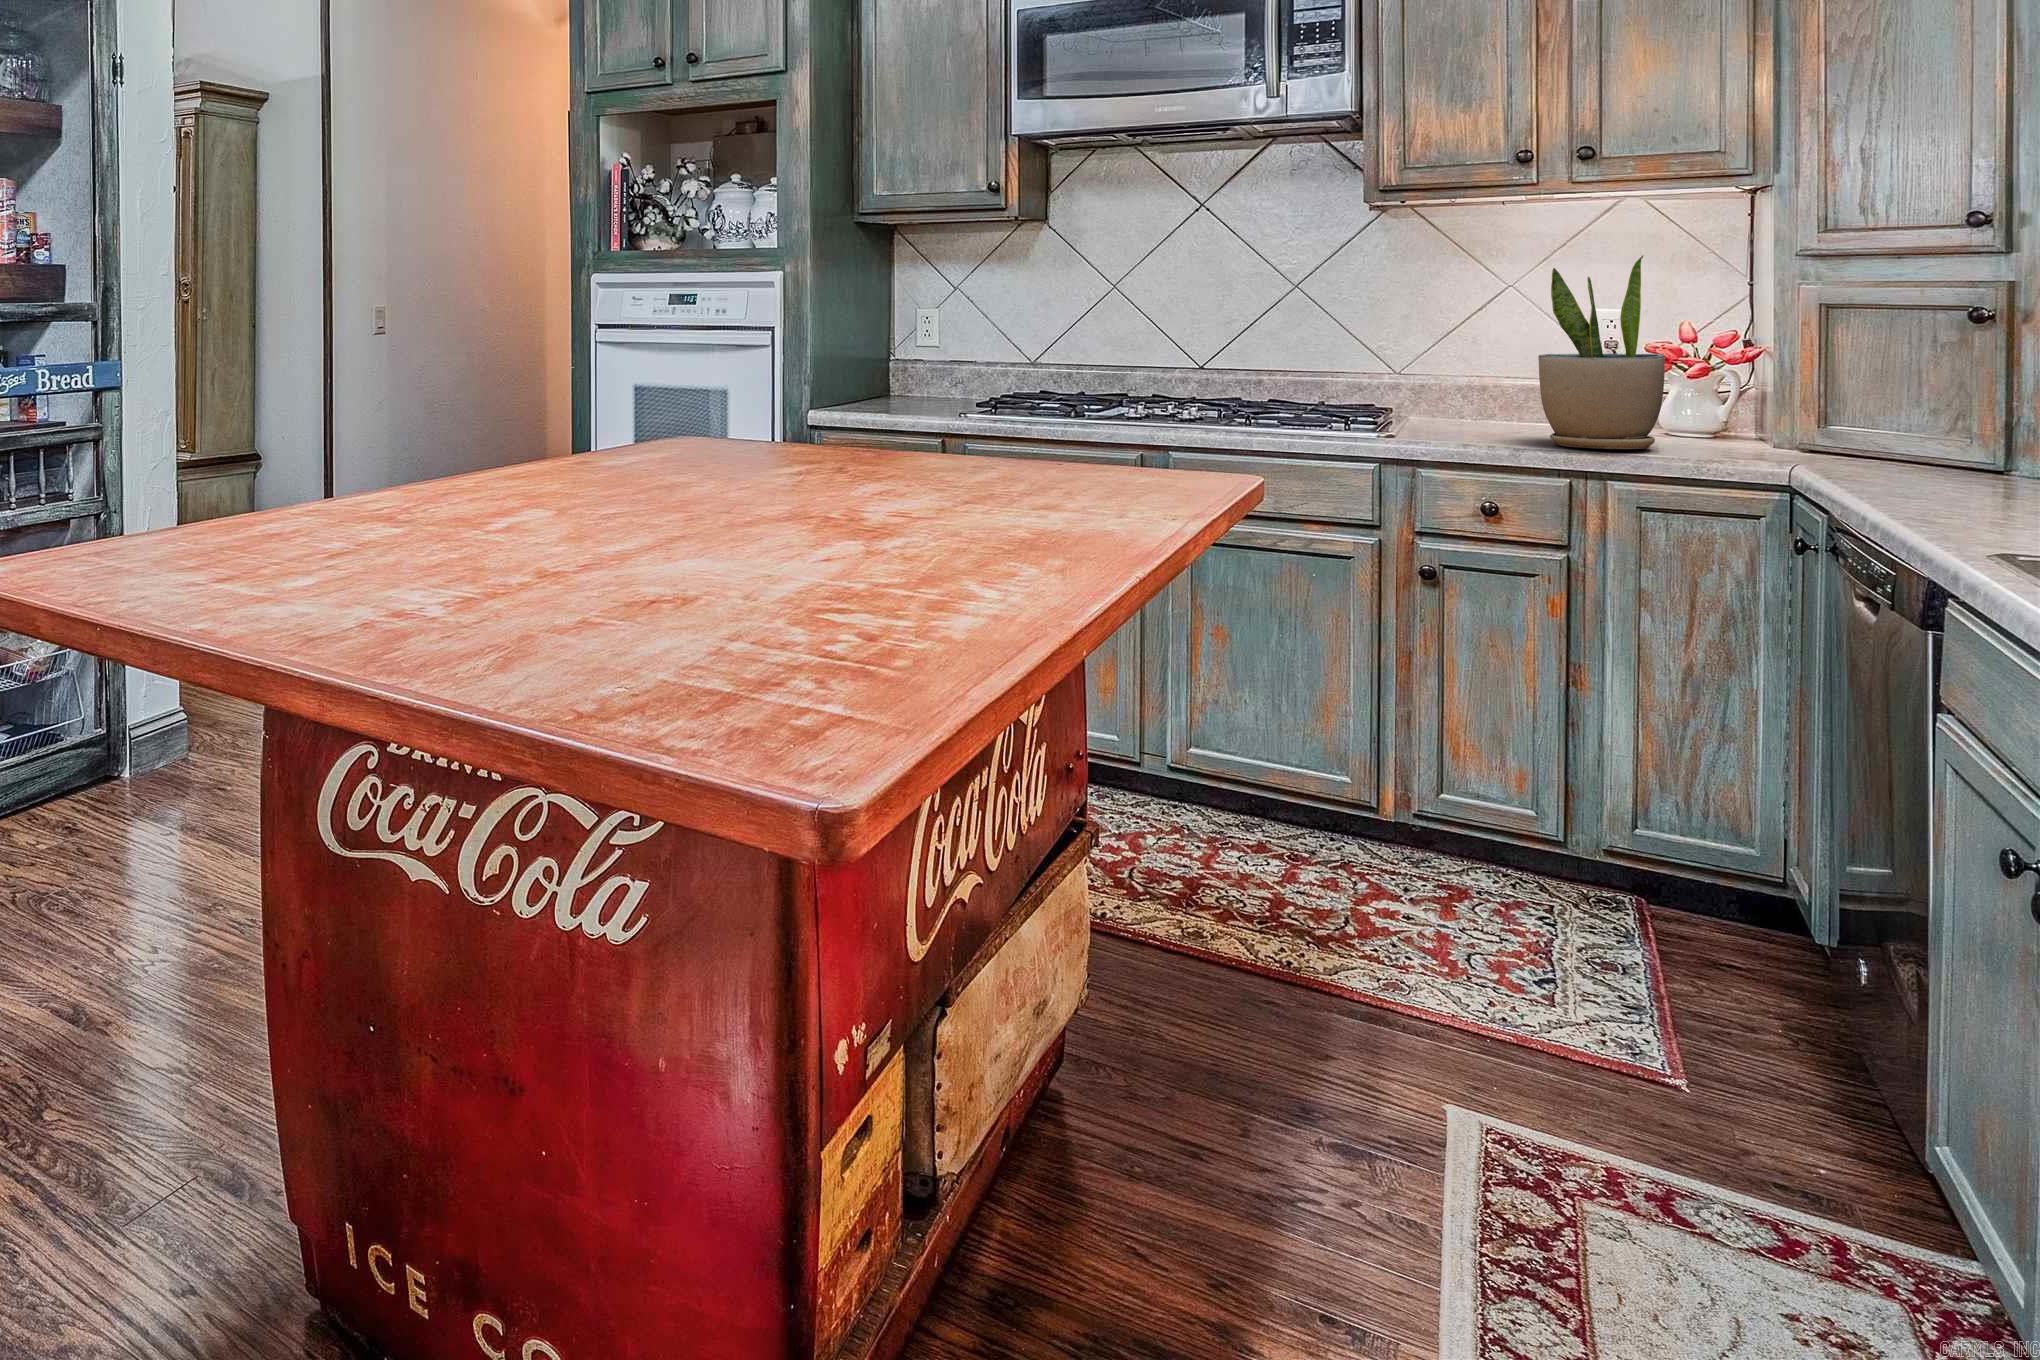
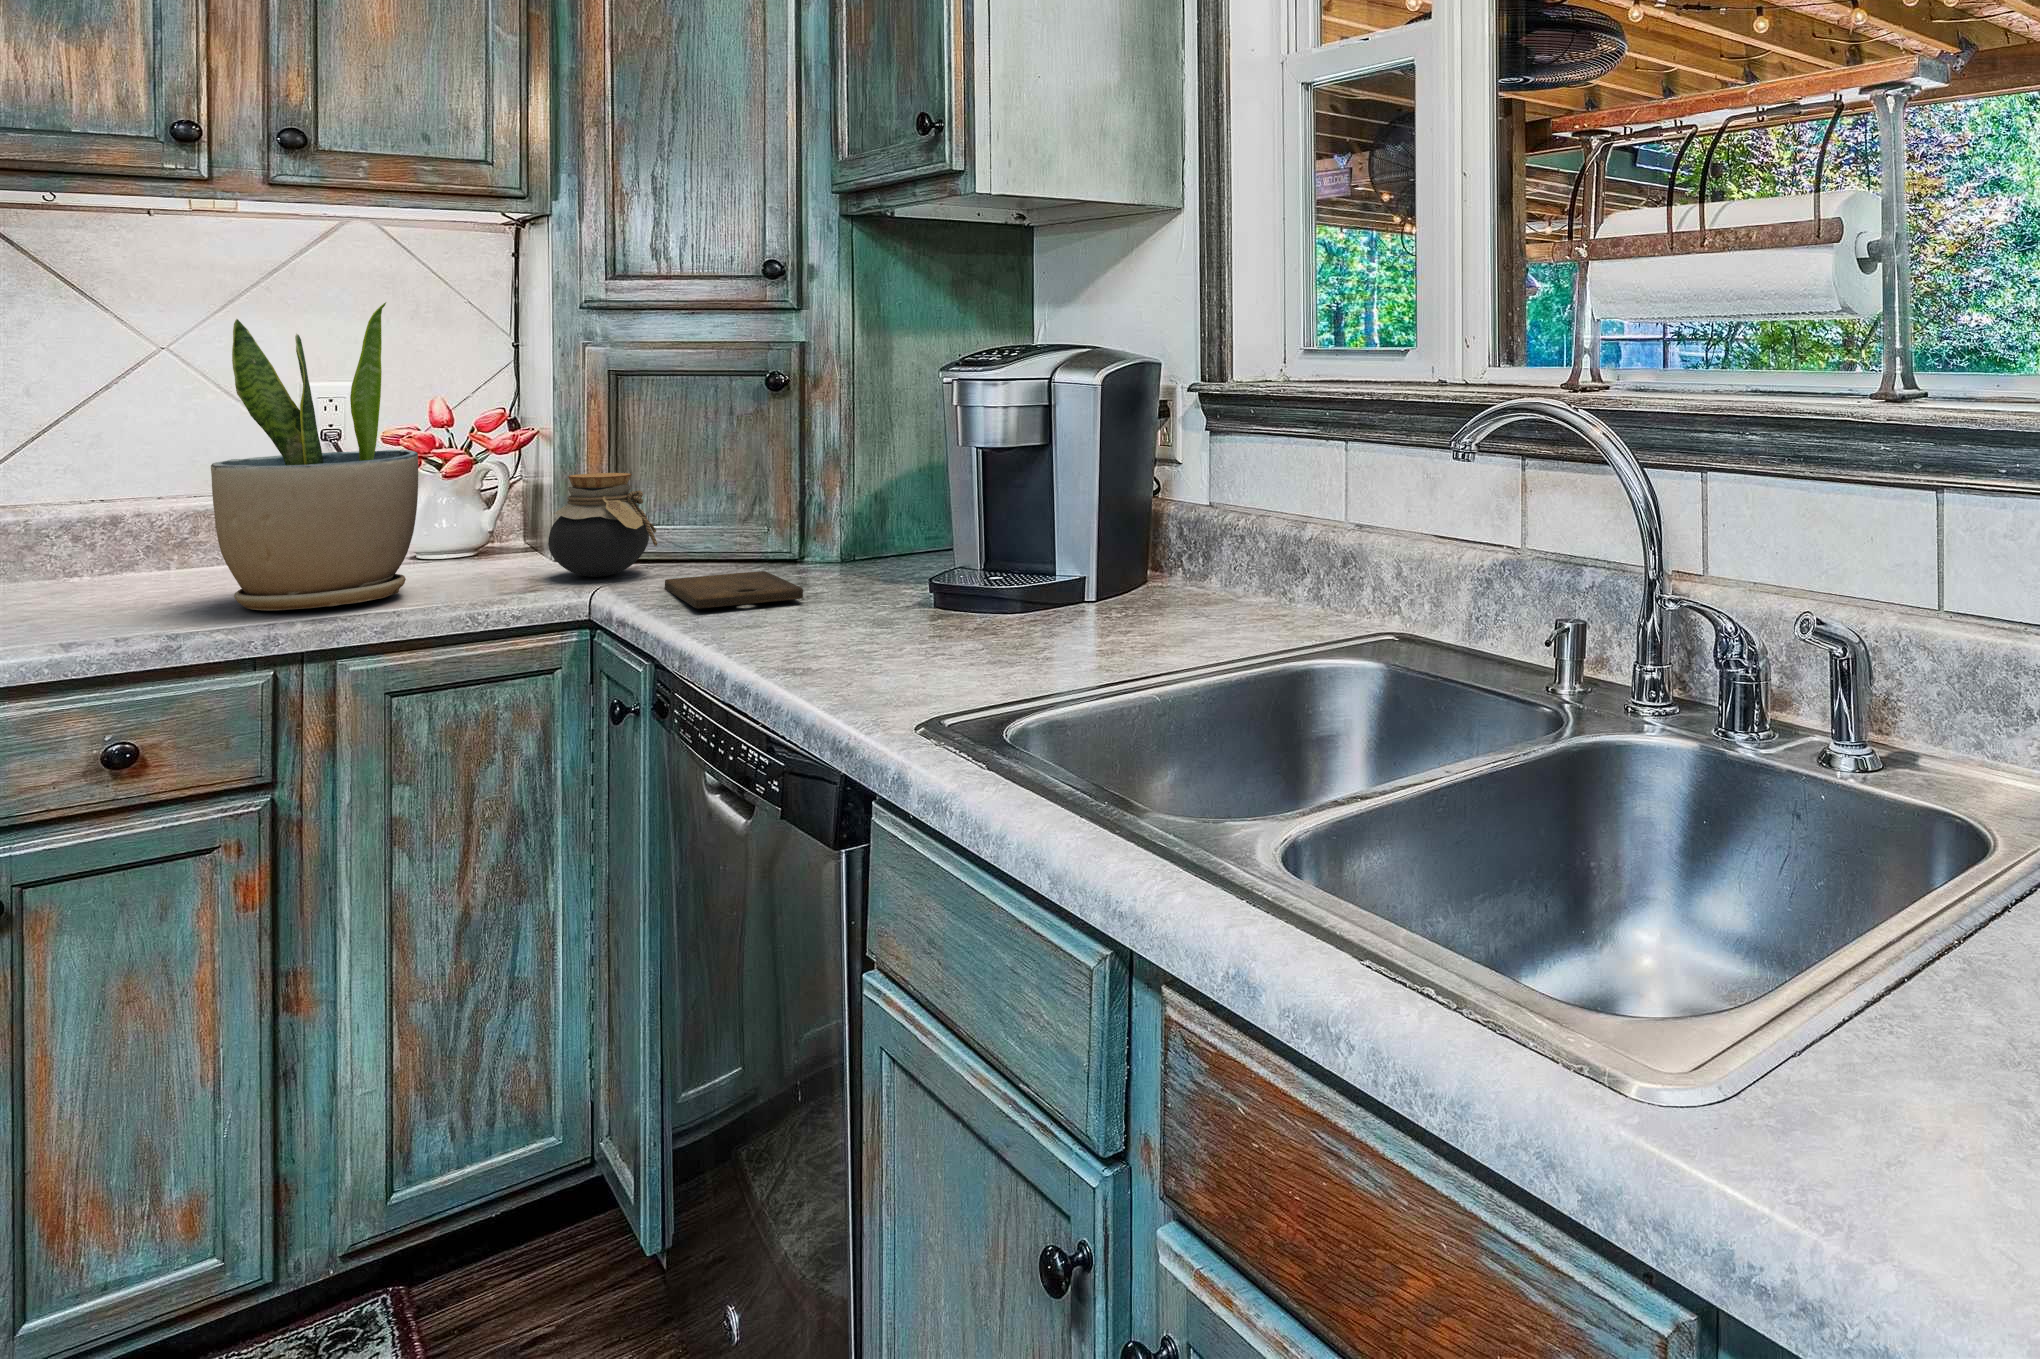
jar: none [1761,380,1853,458] -> present [548,473,658,577]
cutting board: none [1854,464,1977,489] -> present [665,571,803,608]

